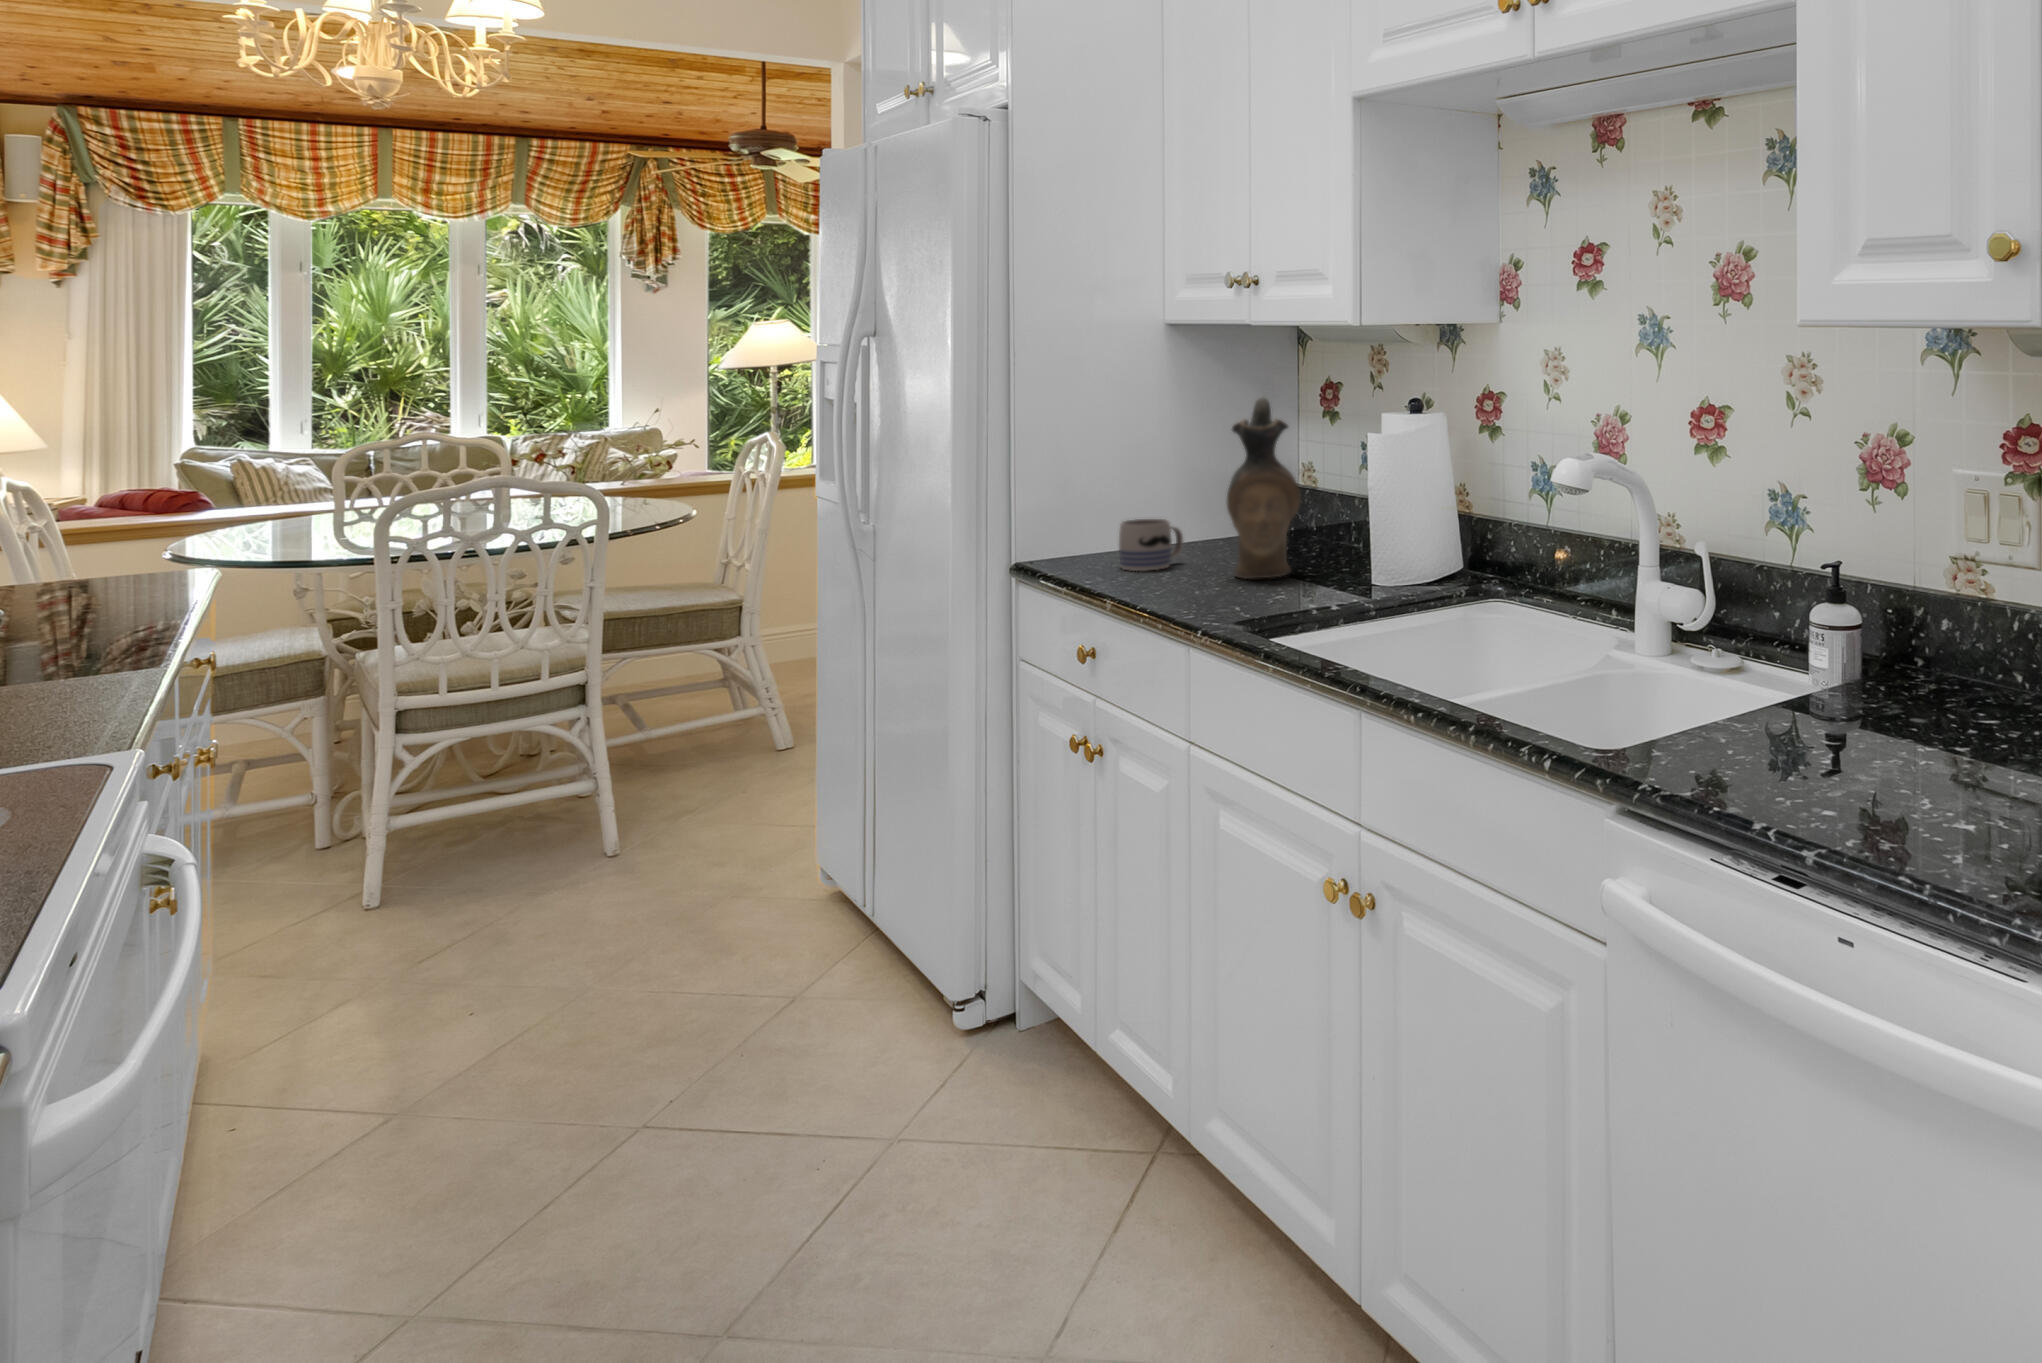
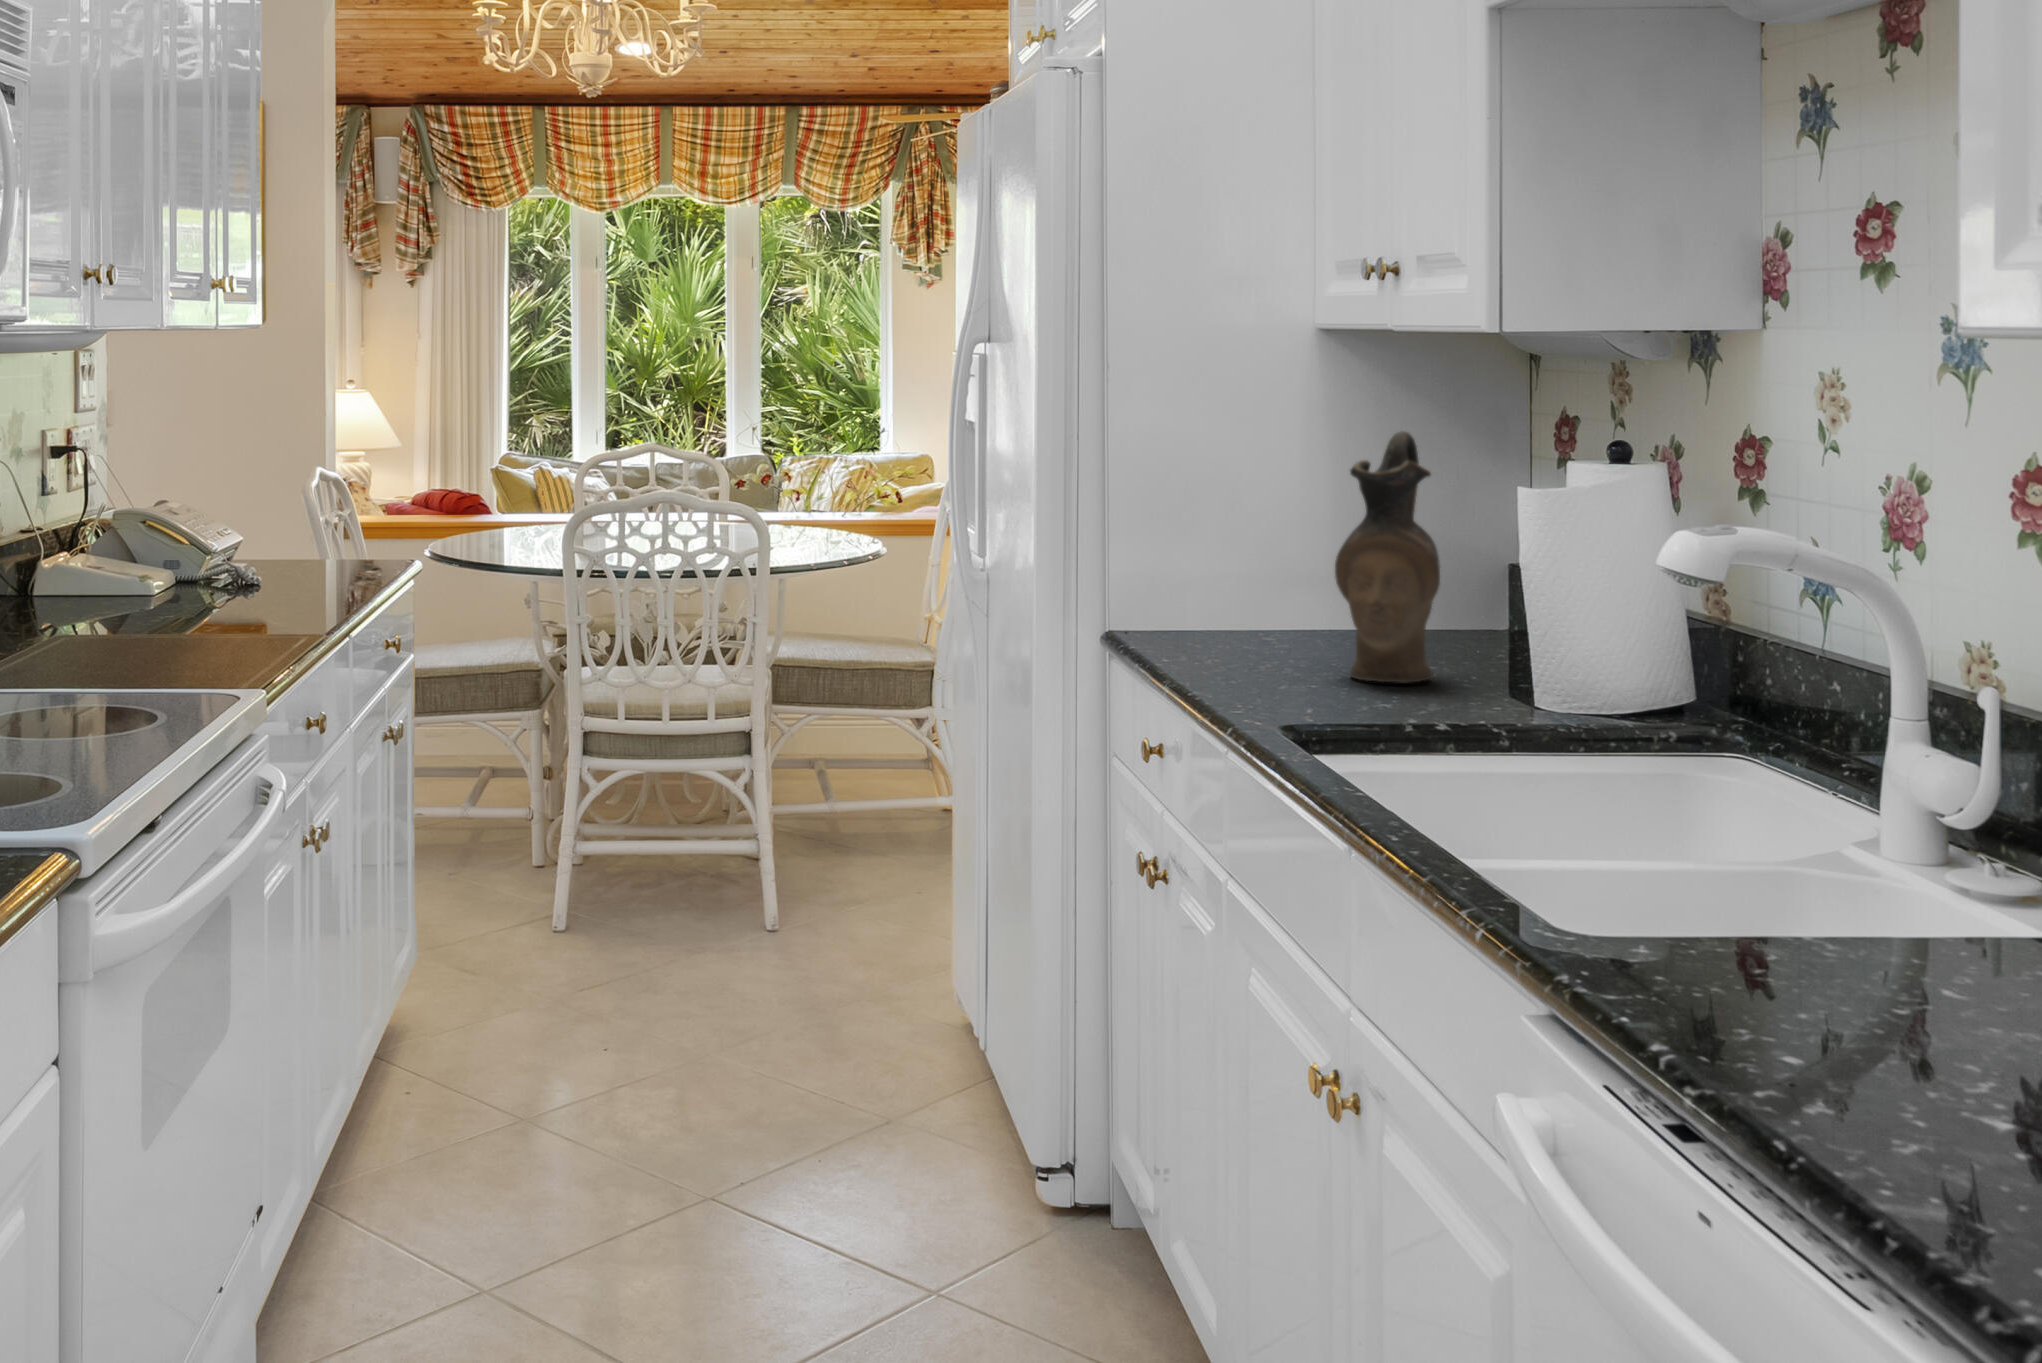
mug: present [1119,519,1183,571] -> none [1212,588,1304,656]

